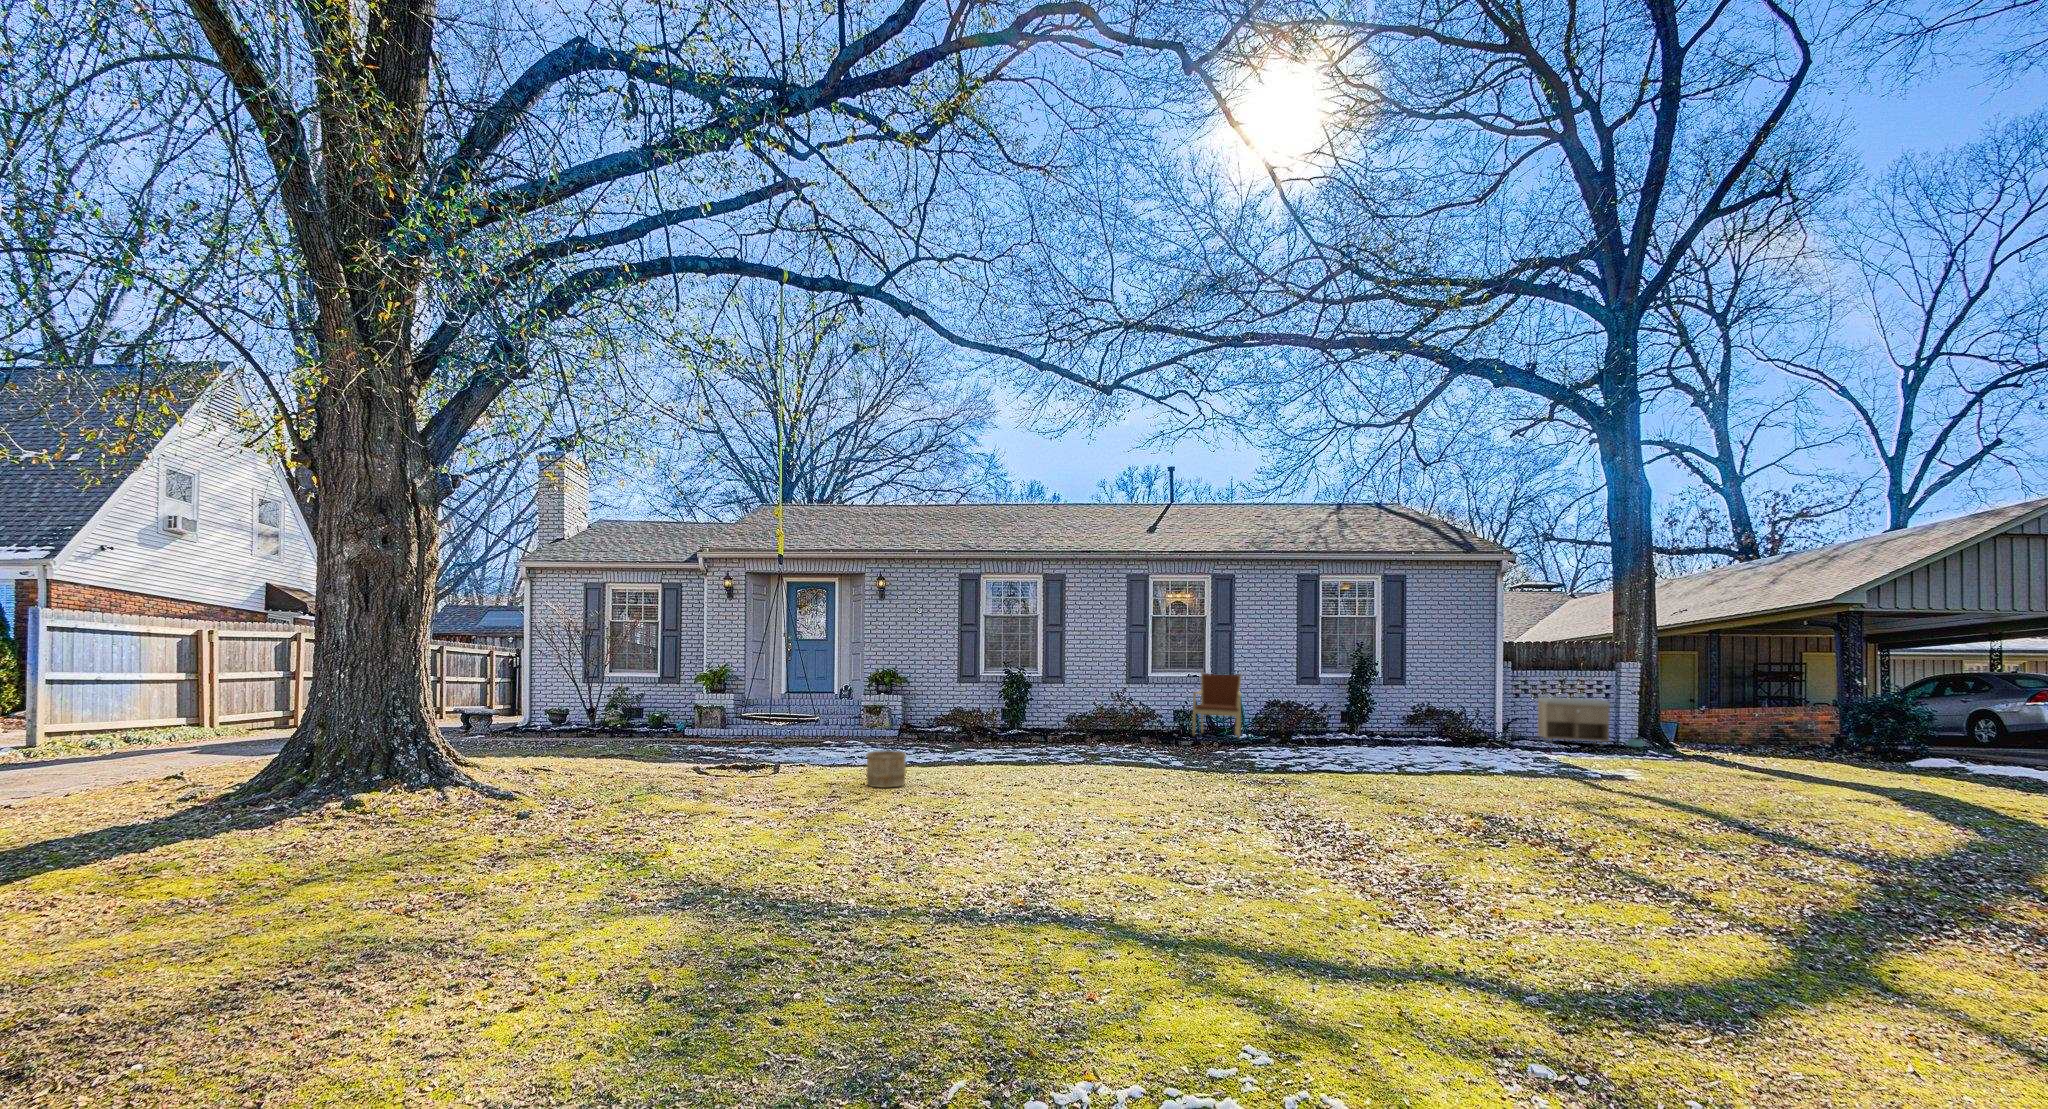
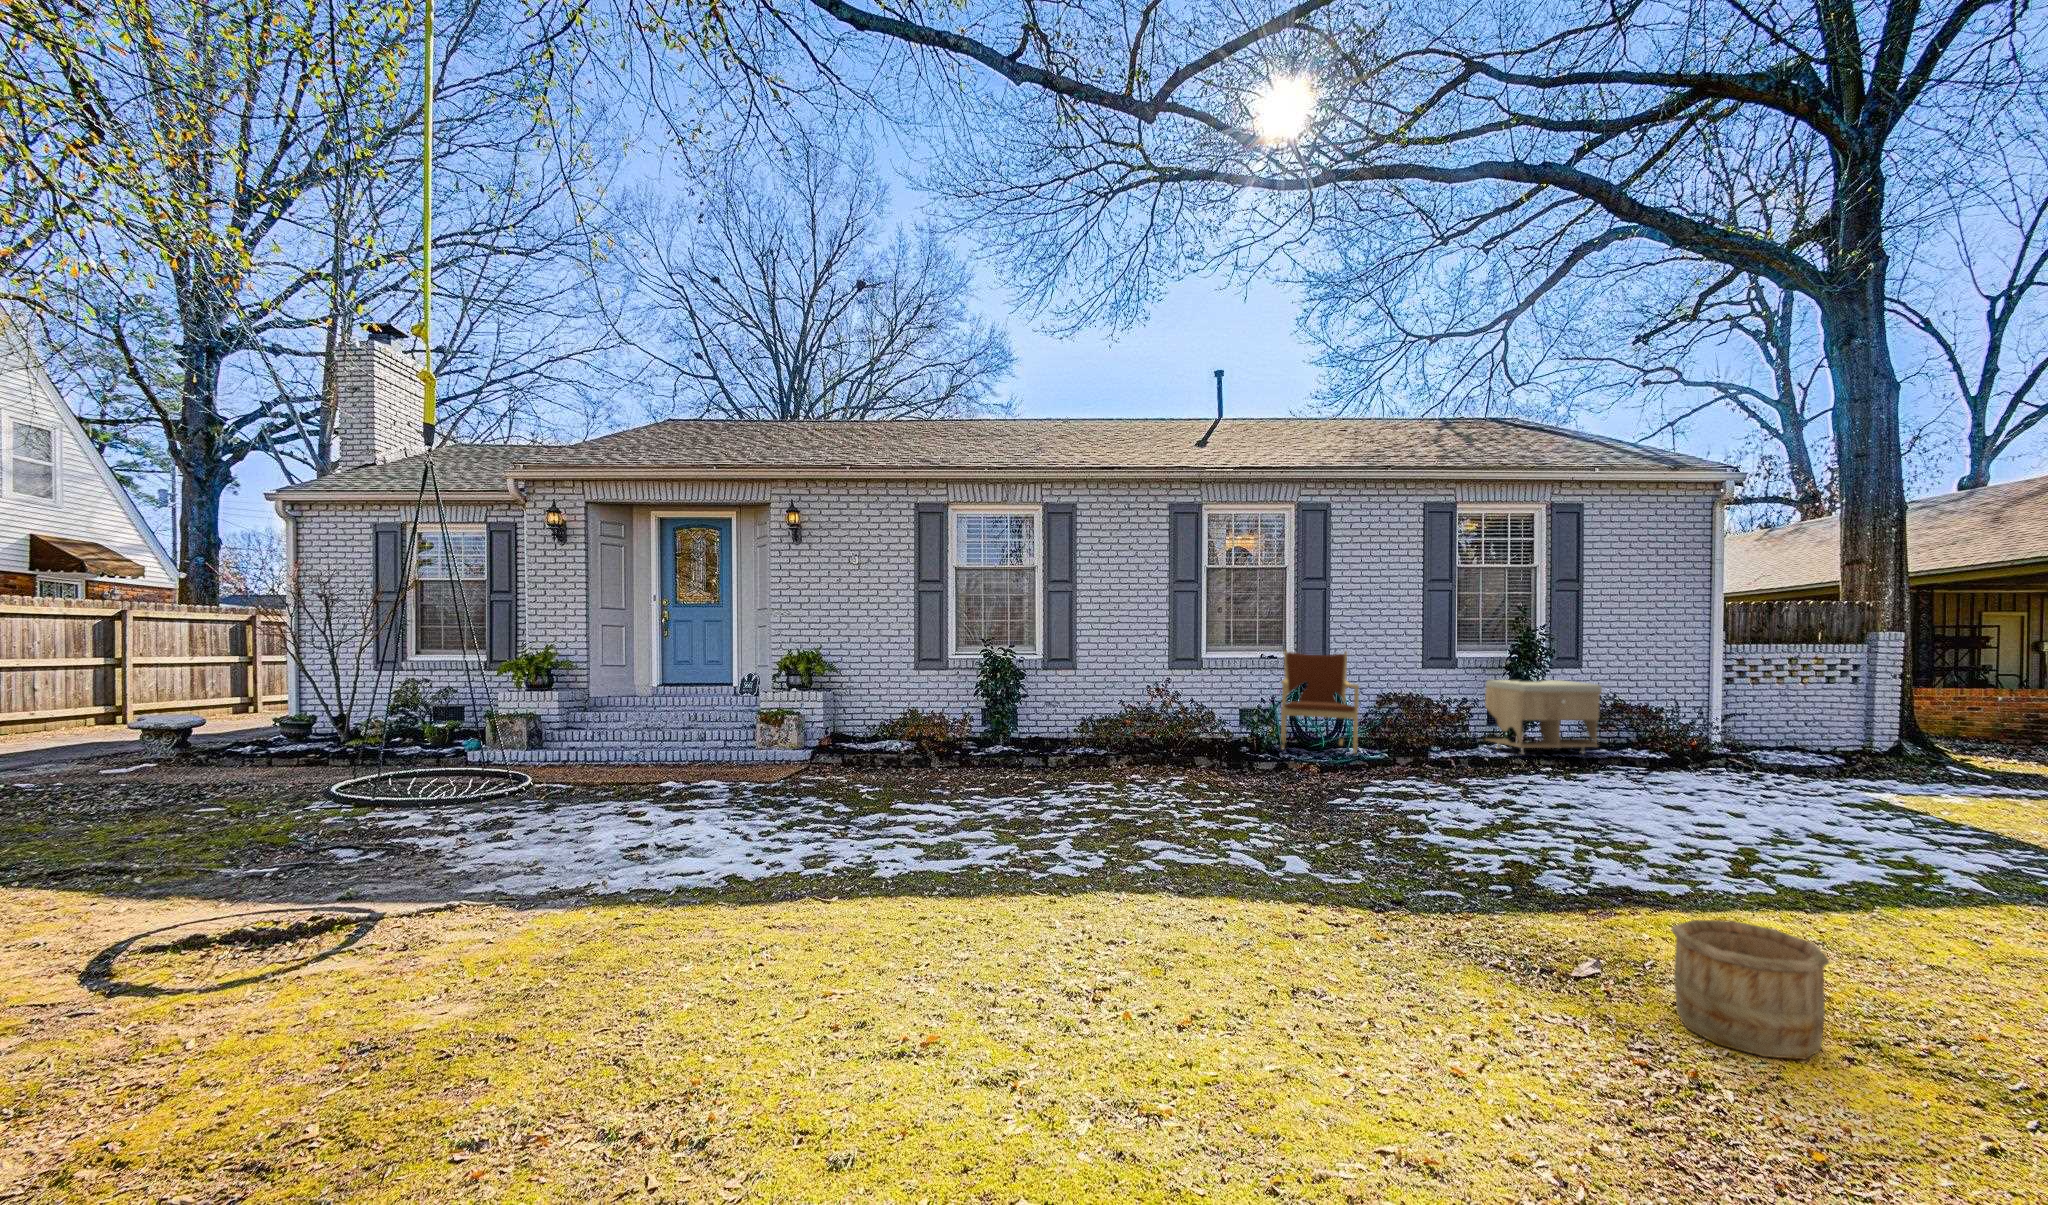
storage bench: present [1538,697,1610,745] -> present [1485,680,1602,754]
potted plant: present [1627,713,1649,747] -> none [1882,689,1934,753]
wooden bucket: present [866,750,906,788] -> present [1671,920,1829,1060]

